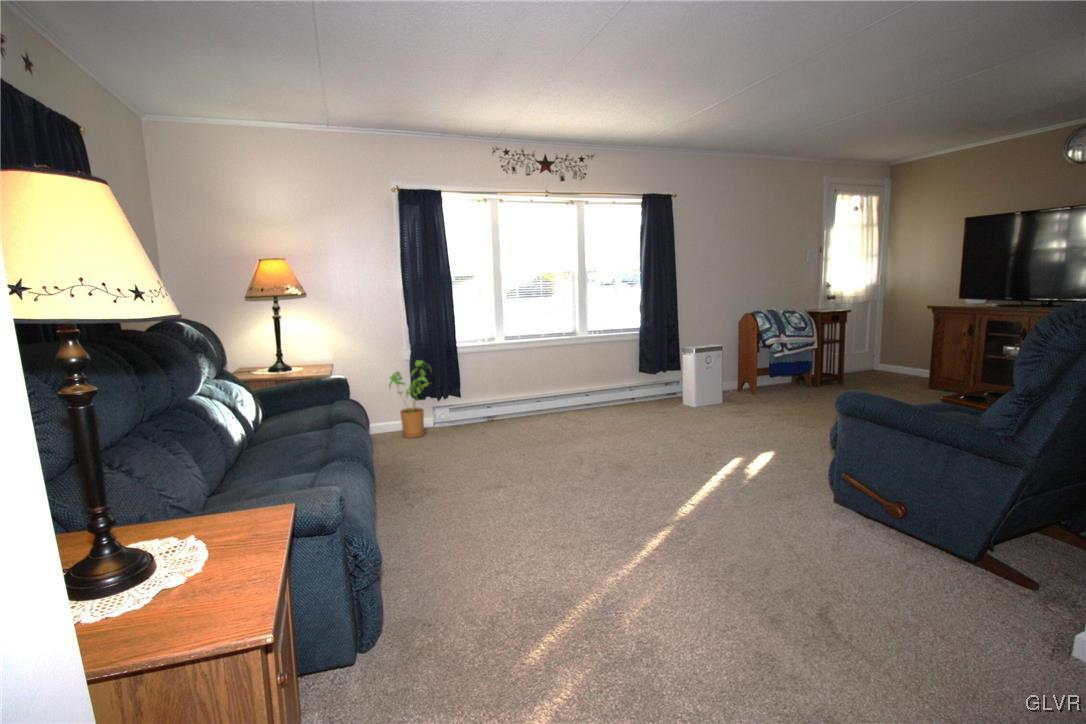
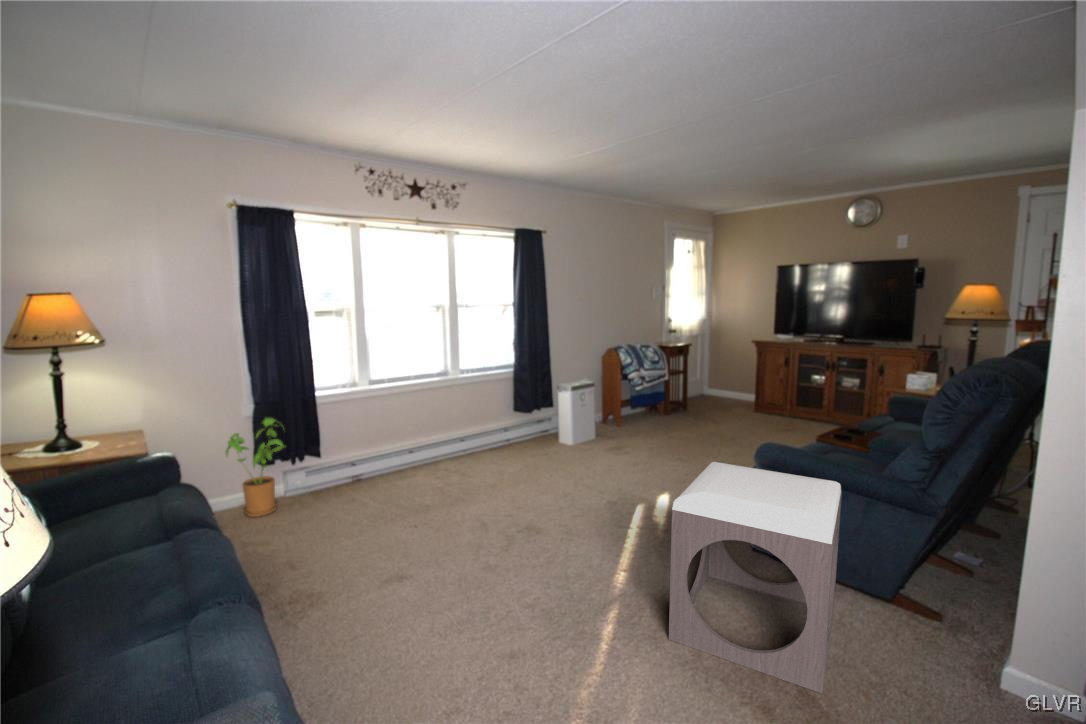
footstool: none [707,404,918,629] -> present [669,462,842,693]

